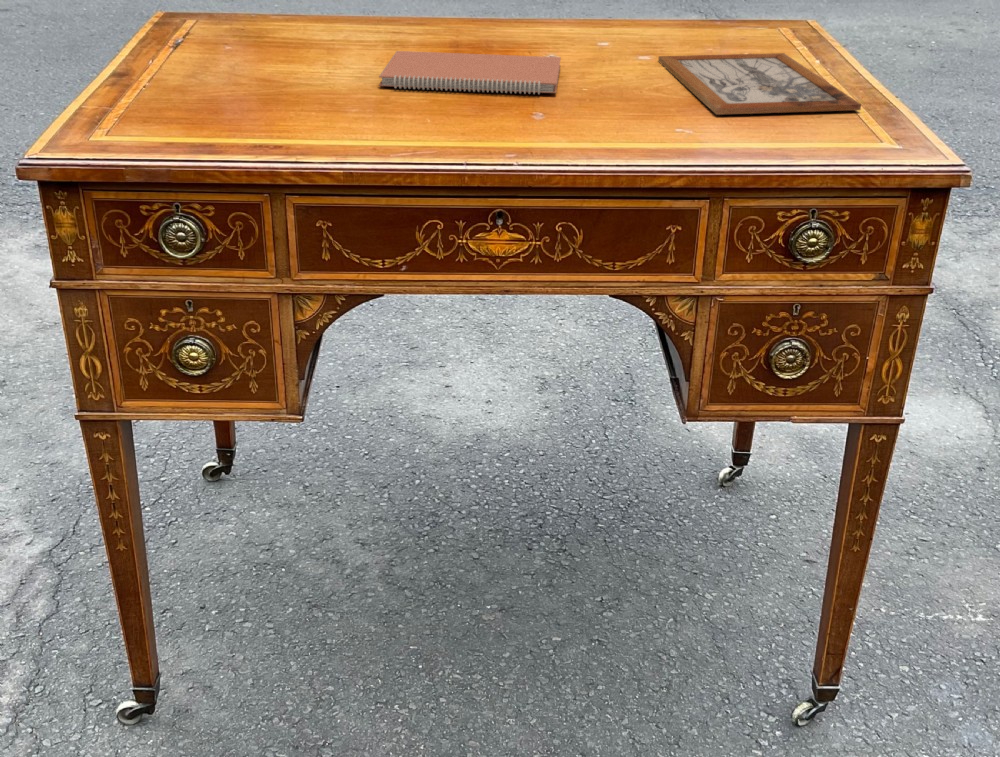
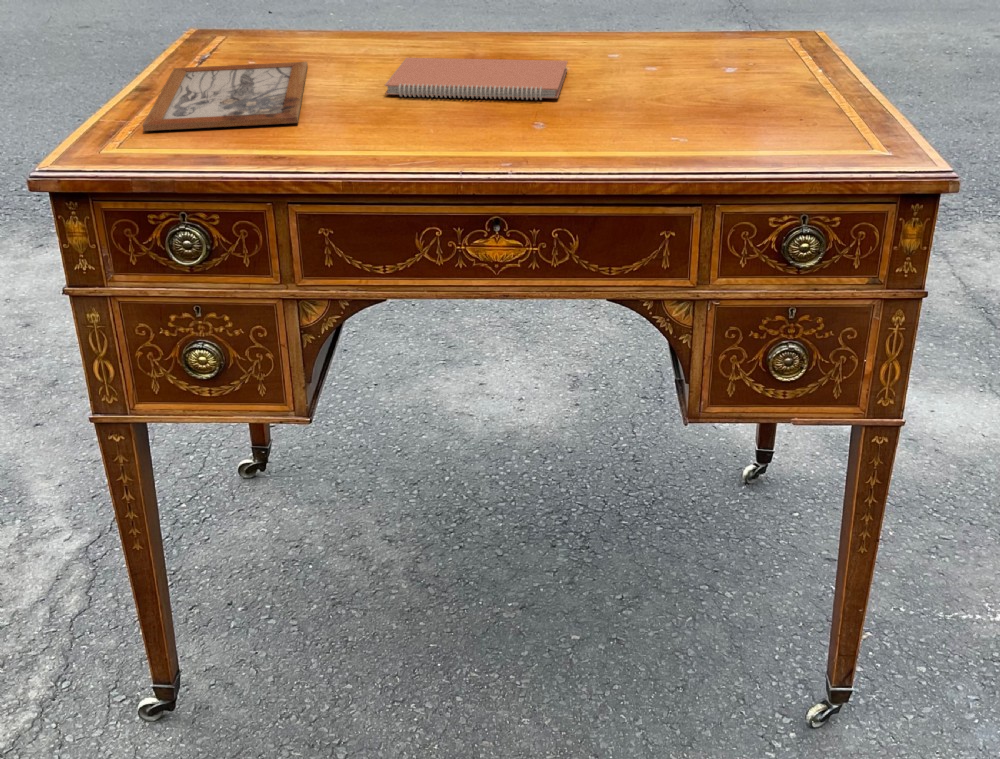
picture frame: present [658,53,861,115] -> present [143,62,308,131]

